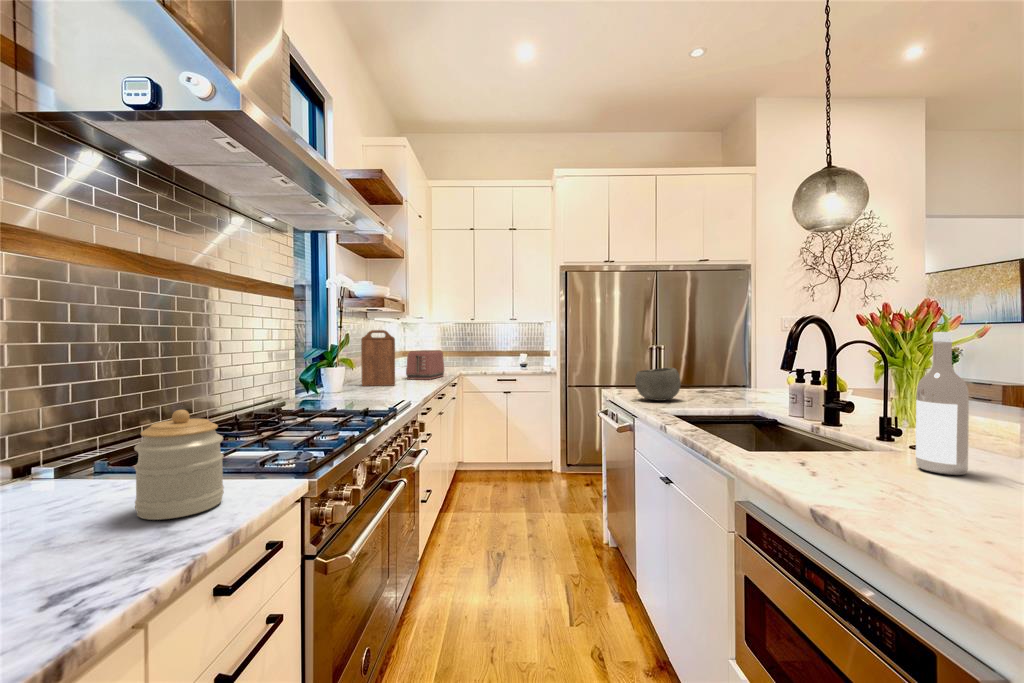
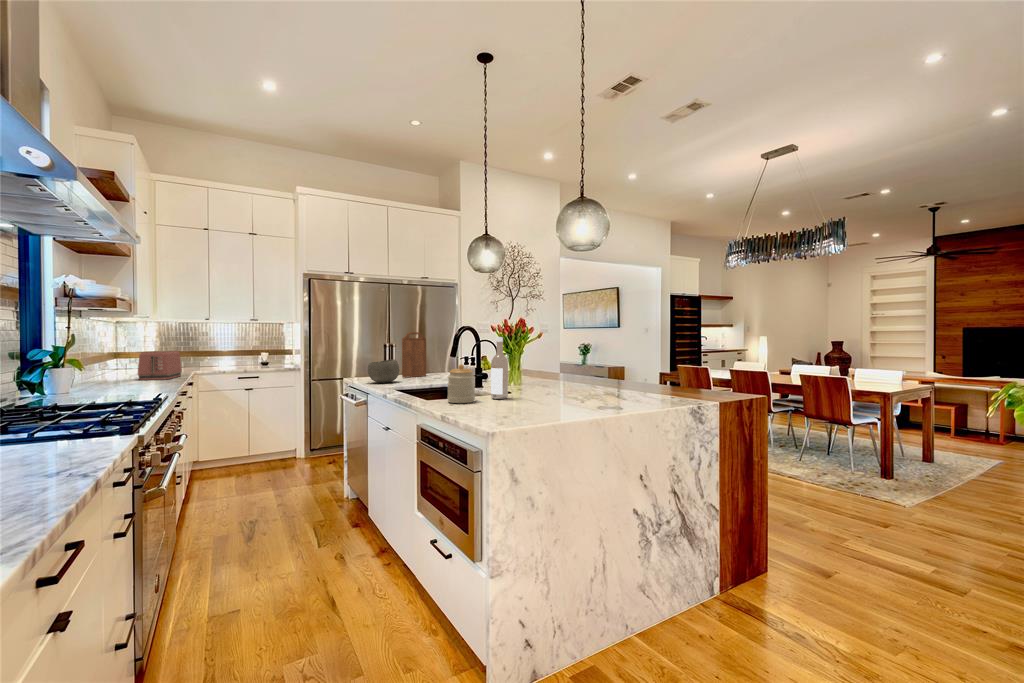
cutting board: present [361,330,395,386] -> present [402,332,426,378]
jar: present [134,410,224,520] -> present [448,364,475,403]

